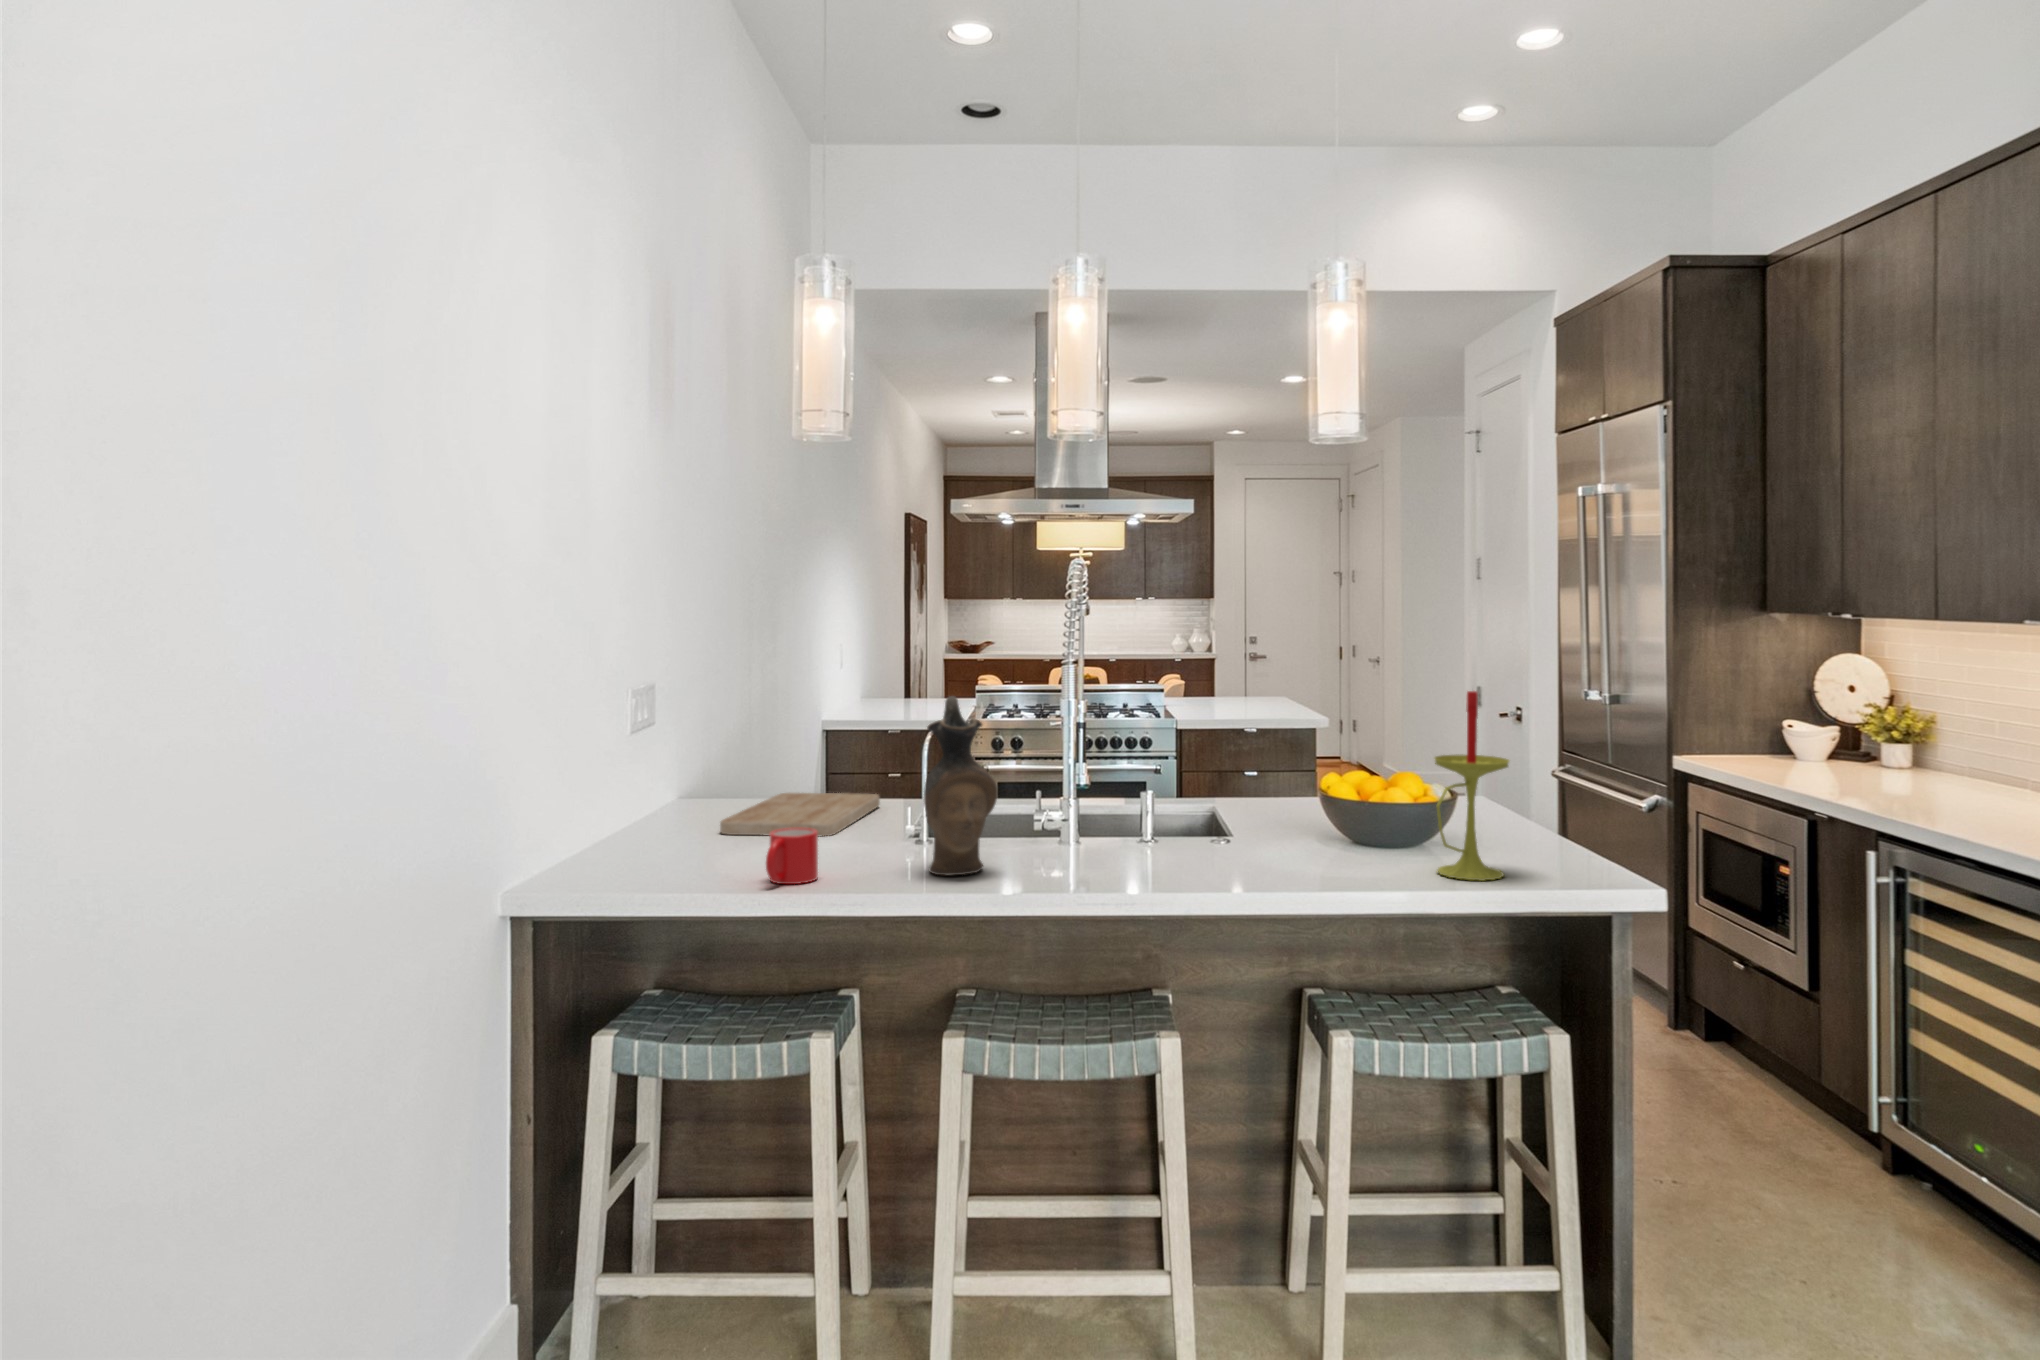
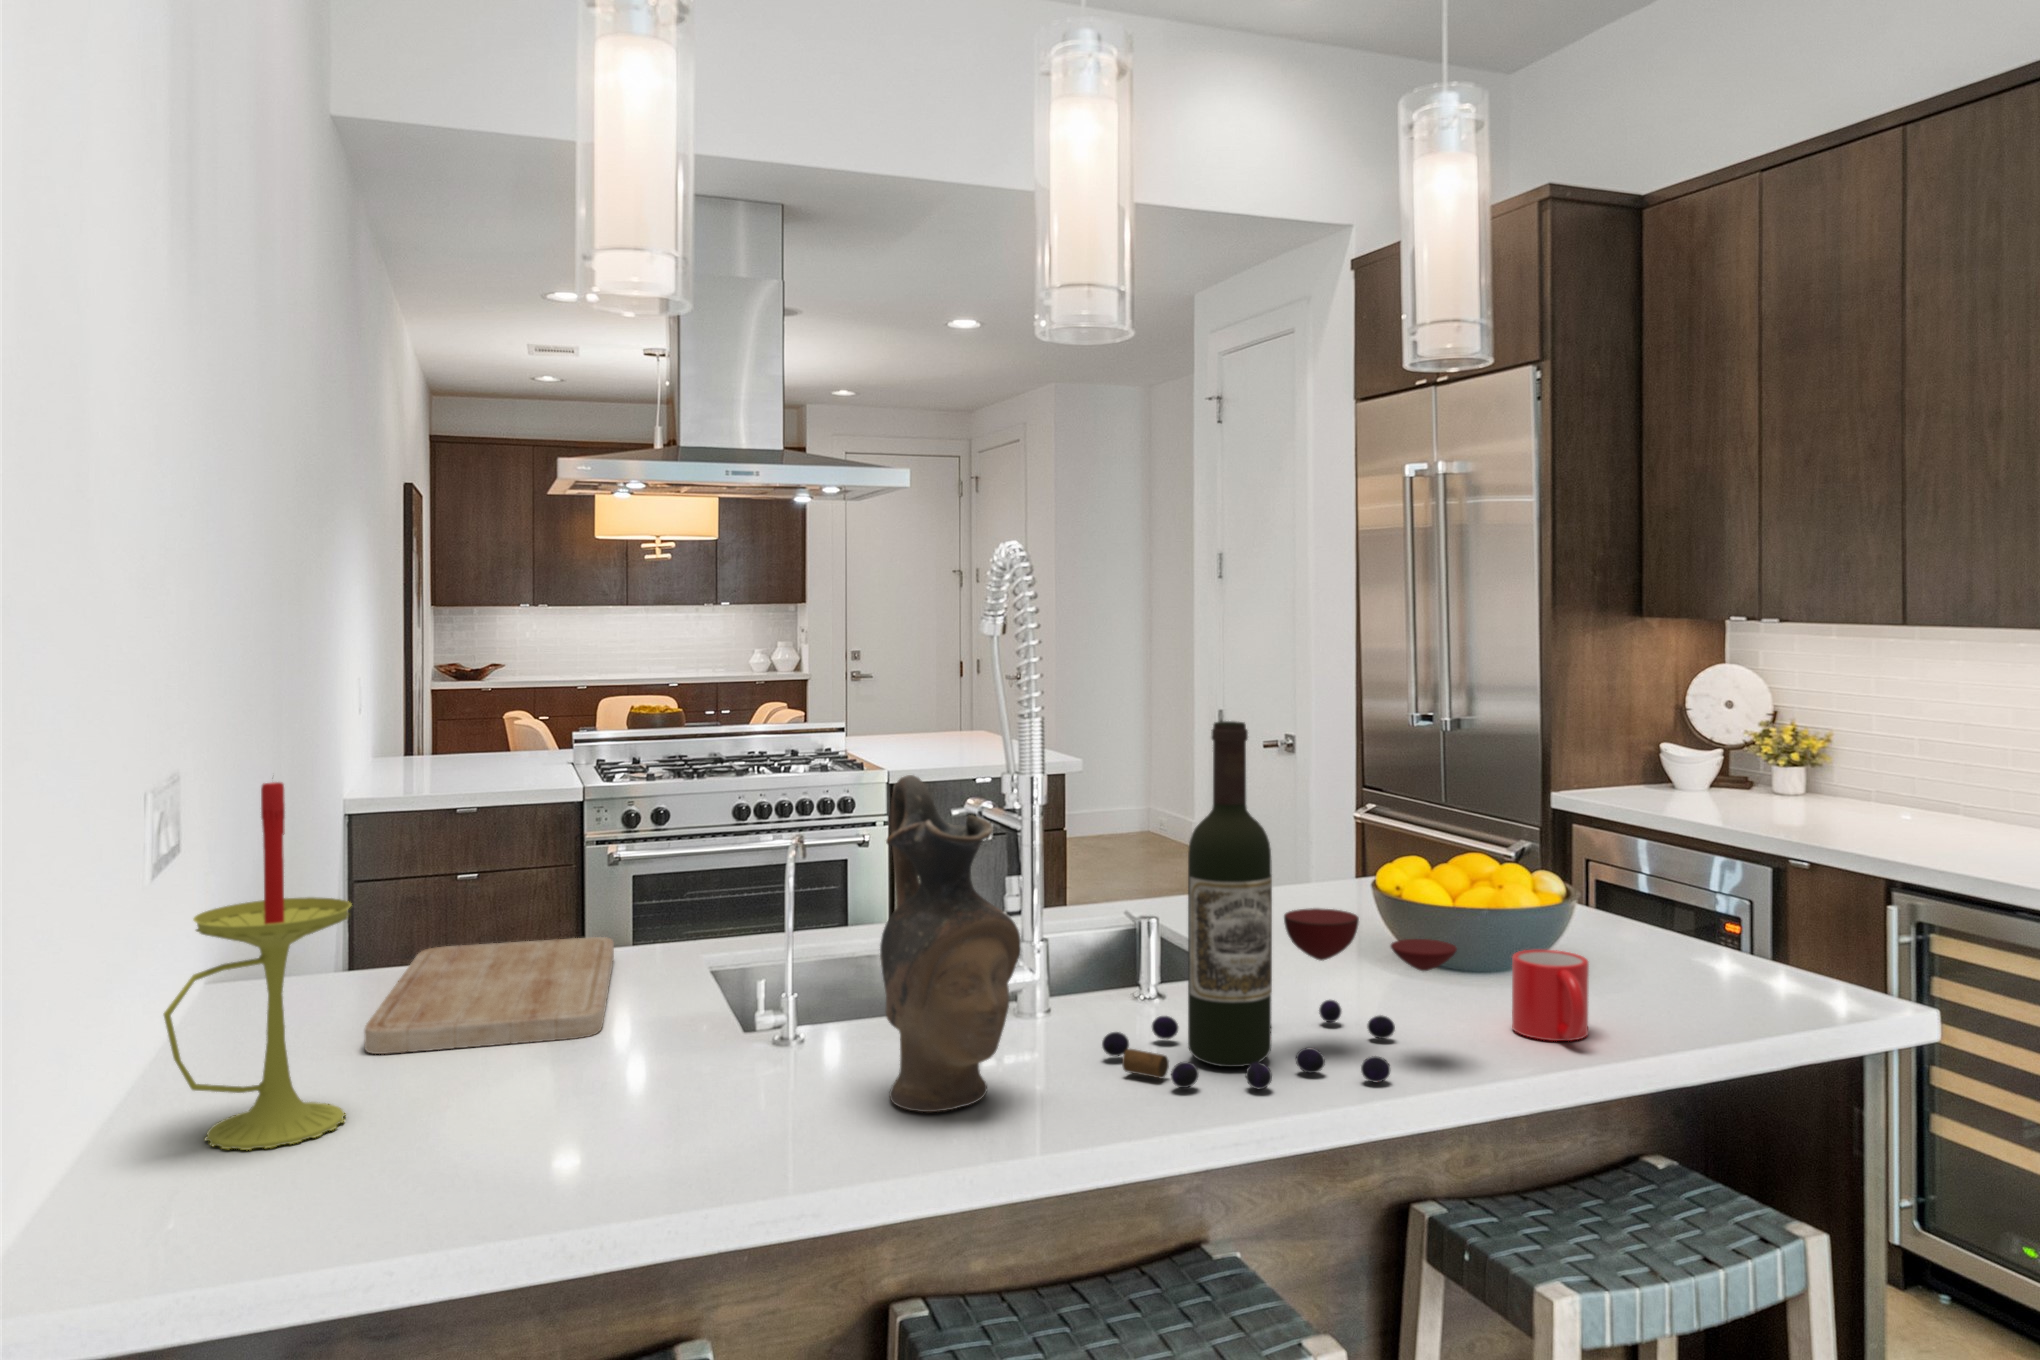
wine bottle: none [1062,672,1266,886] -> present [1102,721,1457,1089]
candle: present [1435,691,1509,881] -> present [164,782,351,1150]
mug: present [766,828,818,884] -> present [1512,950,1589,1041]

